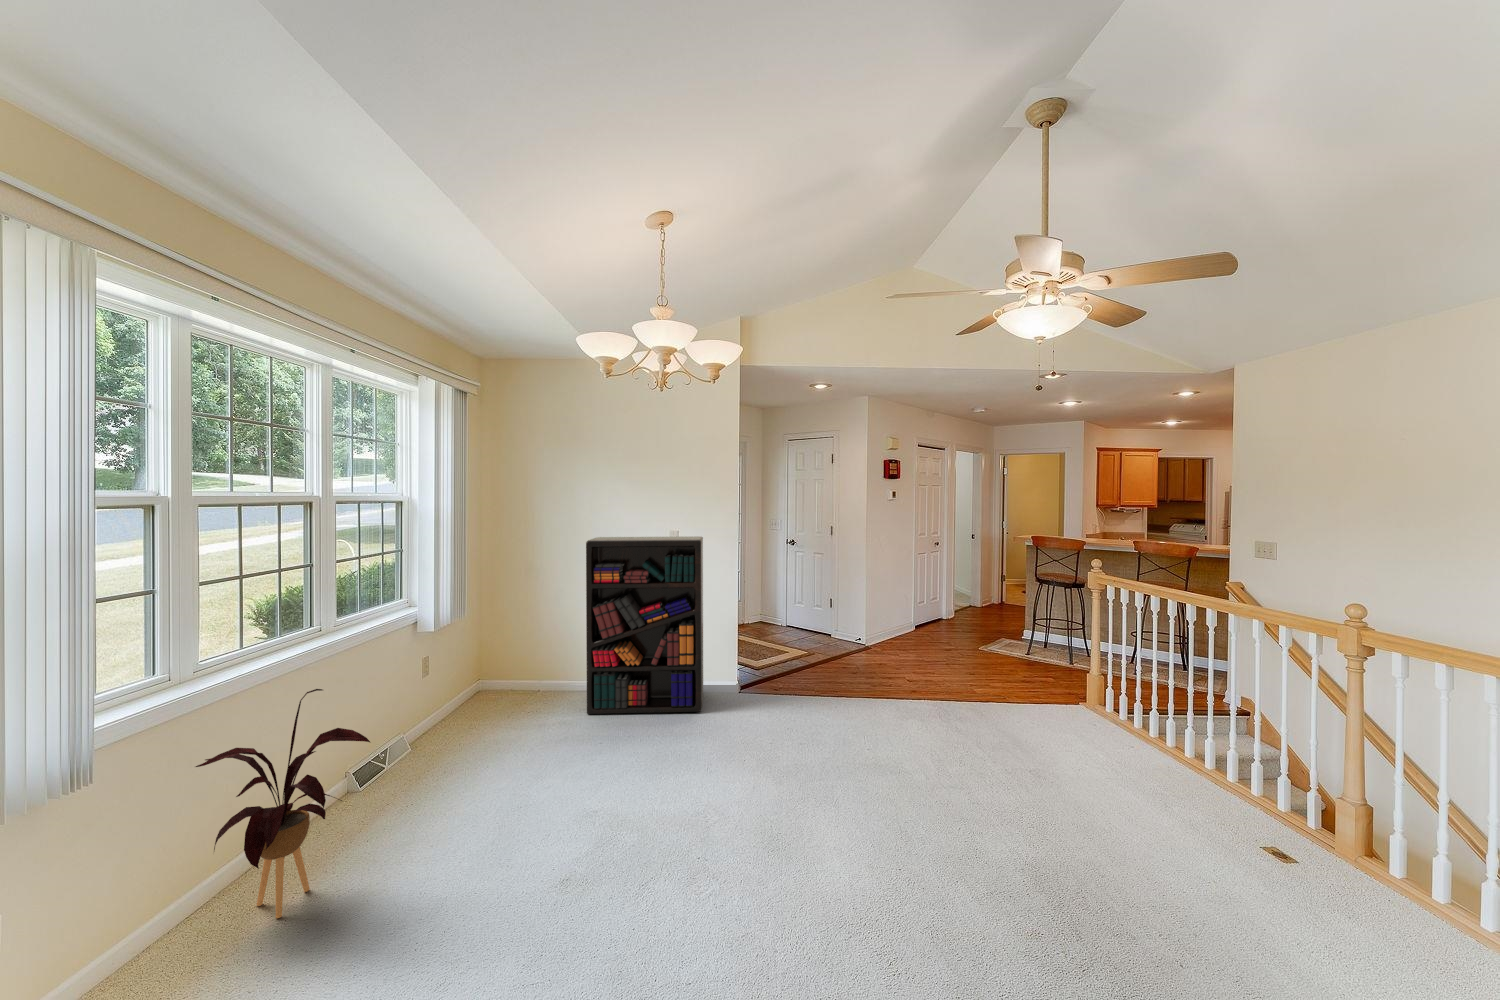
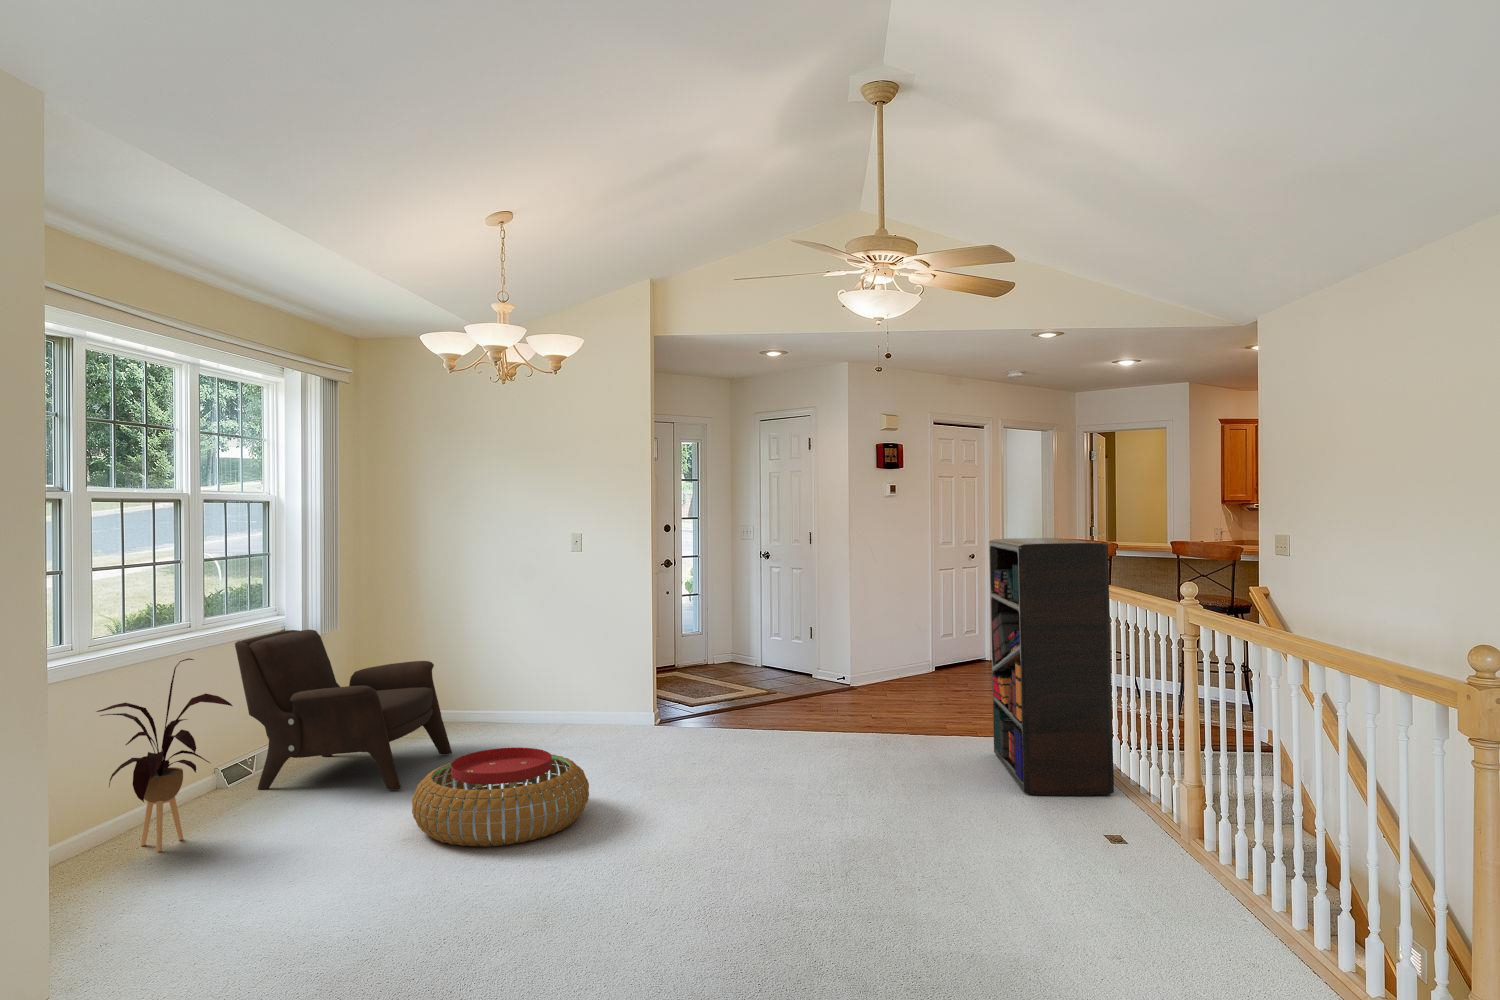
bookshelf: present [586,536,703,714] -> present [989,538,1114,795]
armchair: none [368,623,575,792] -> present [235,630,452,790]
pouf: none [571,756,750,892] -> present [412,748,589,846]

